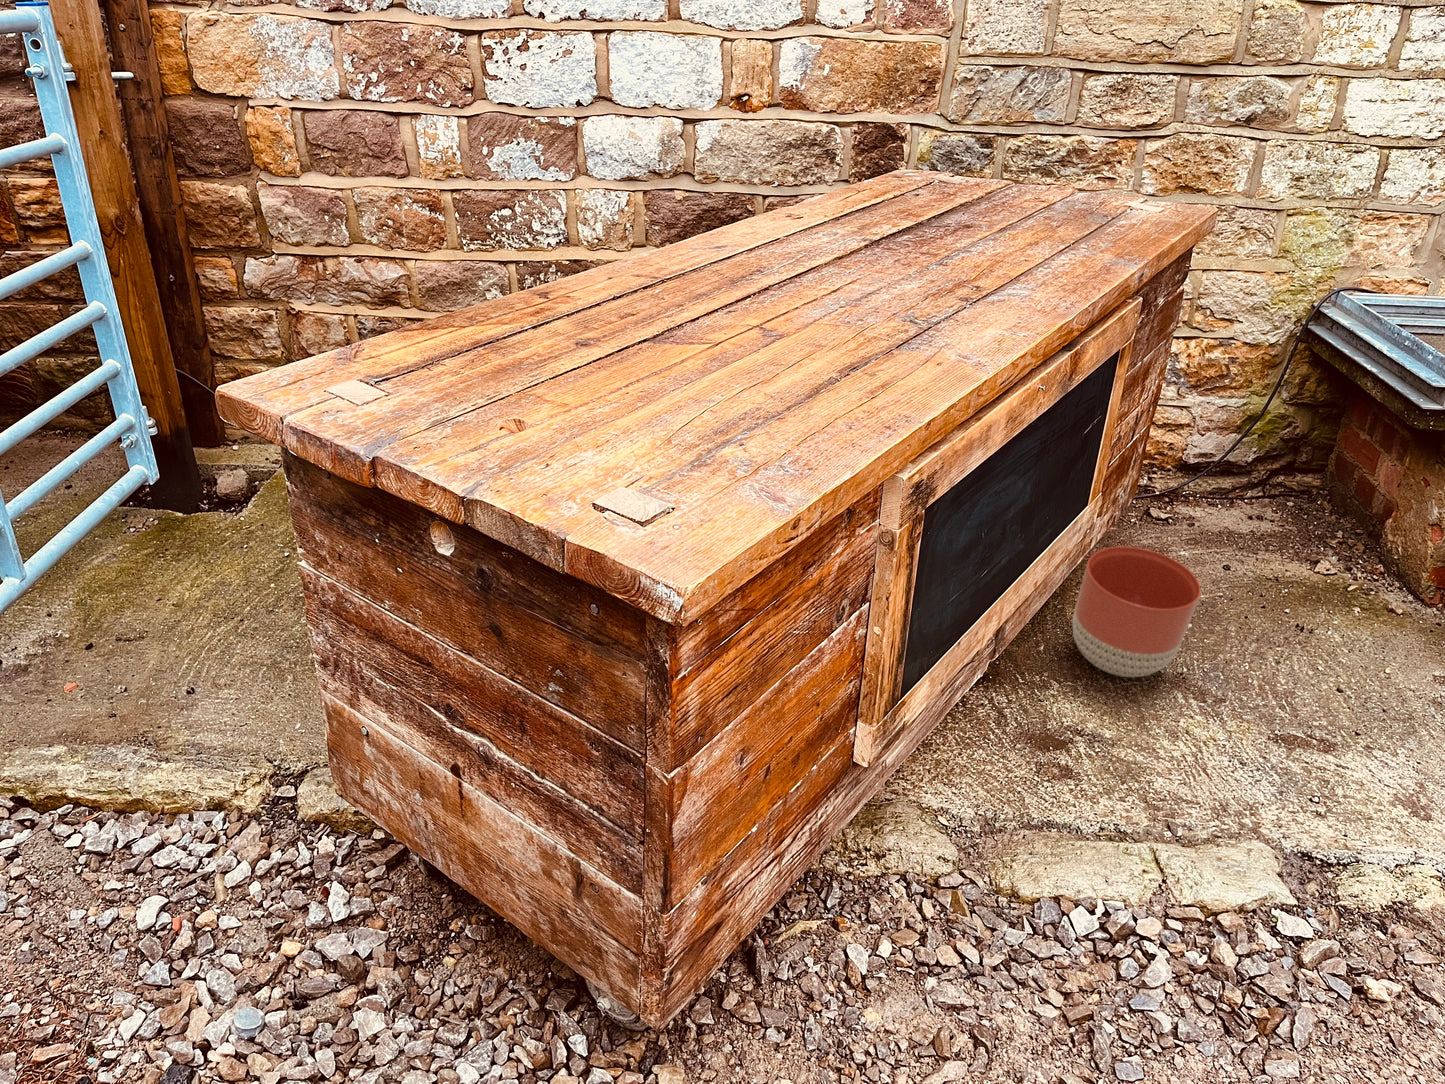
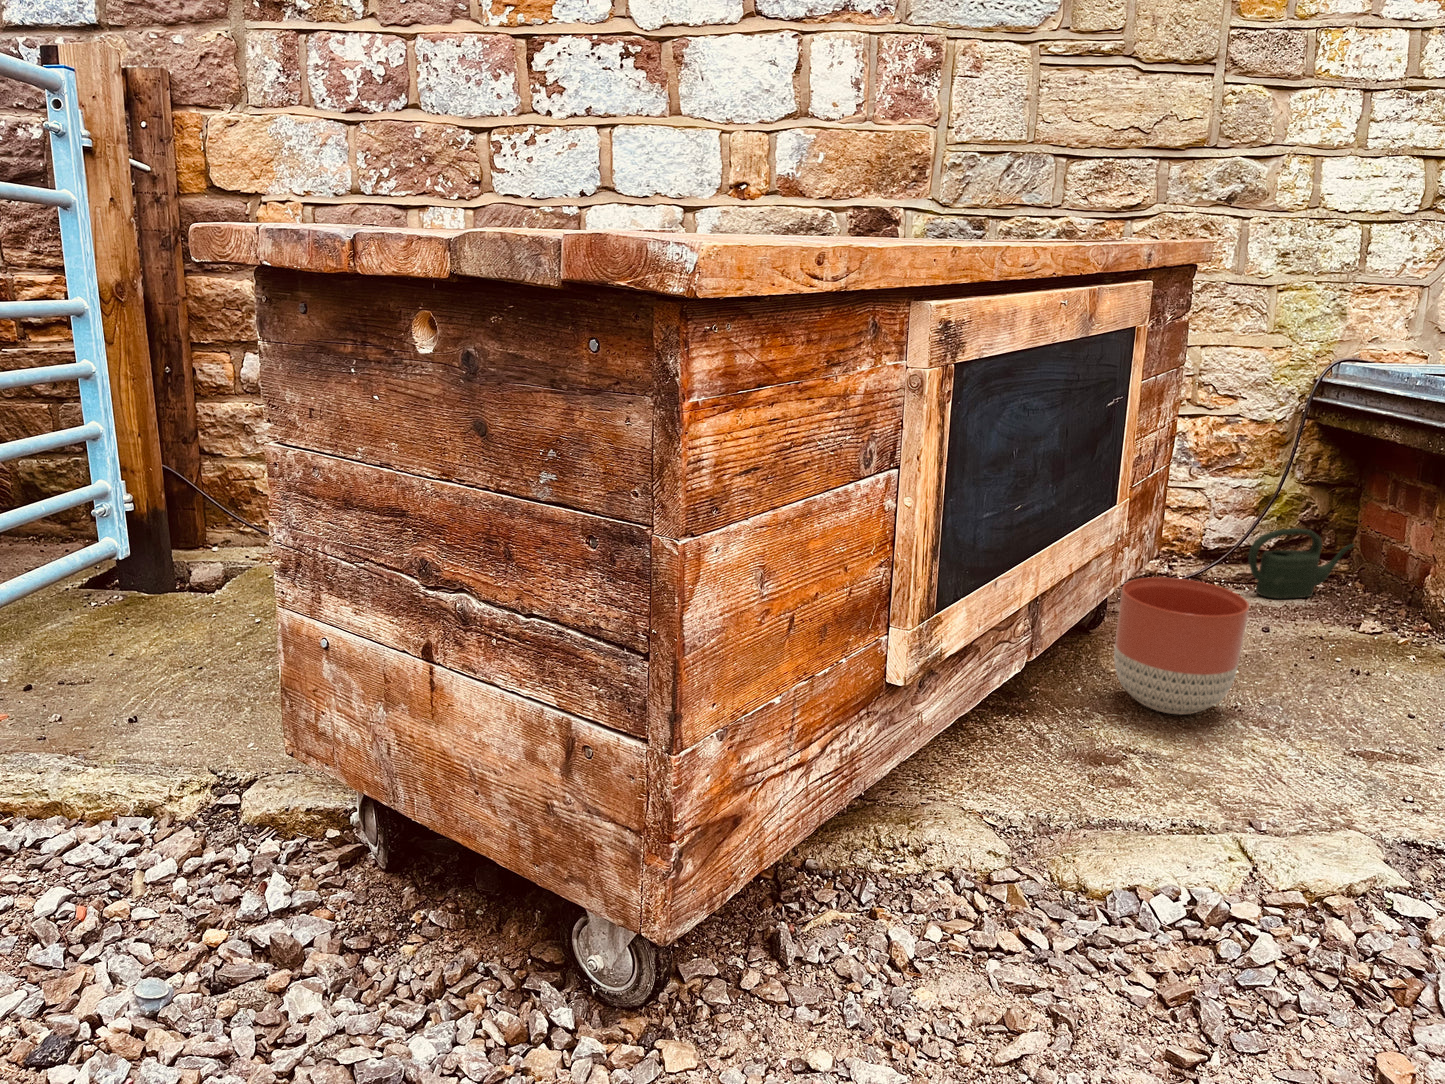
watering can: none [1216,443,1319,507] -> present [1248,528,1354,599]

